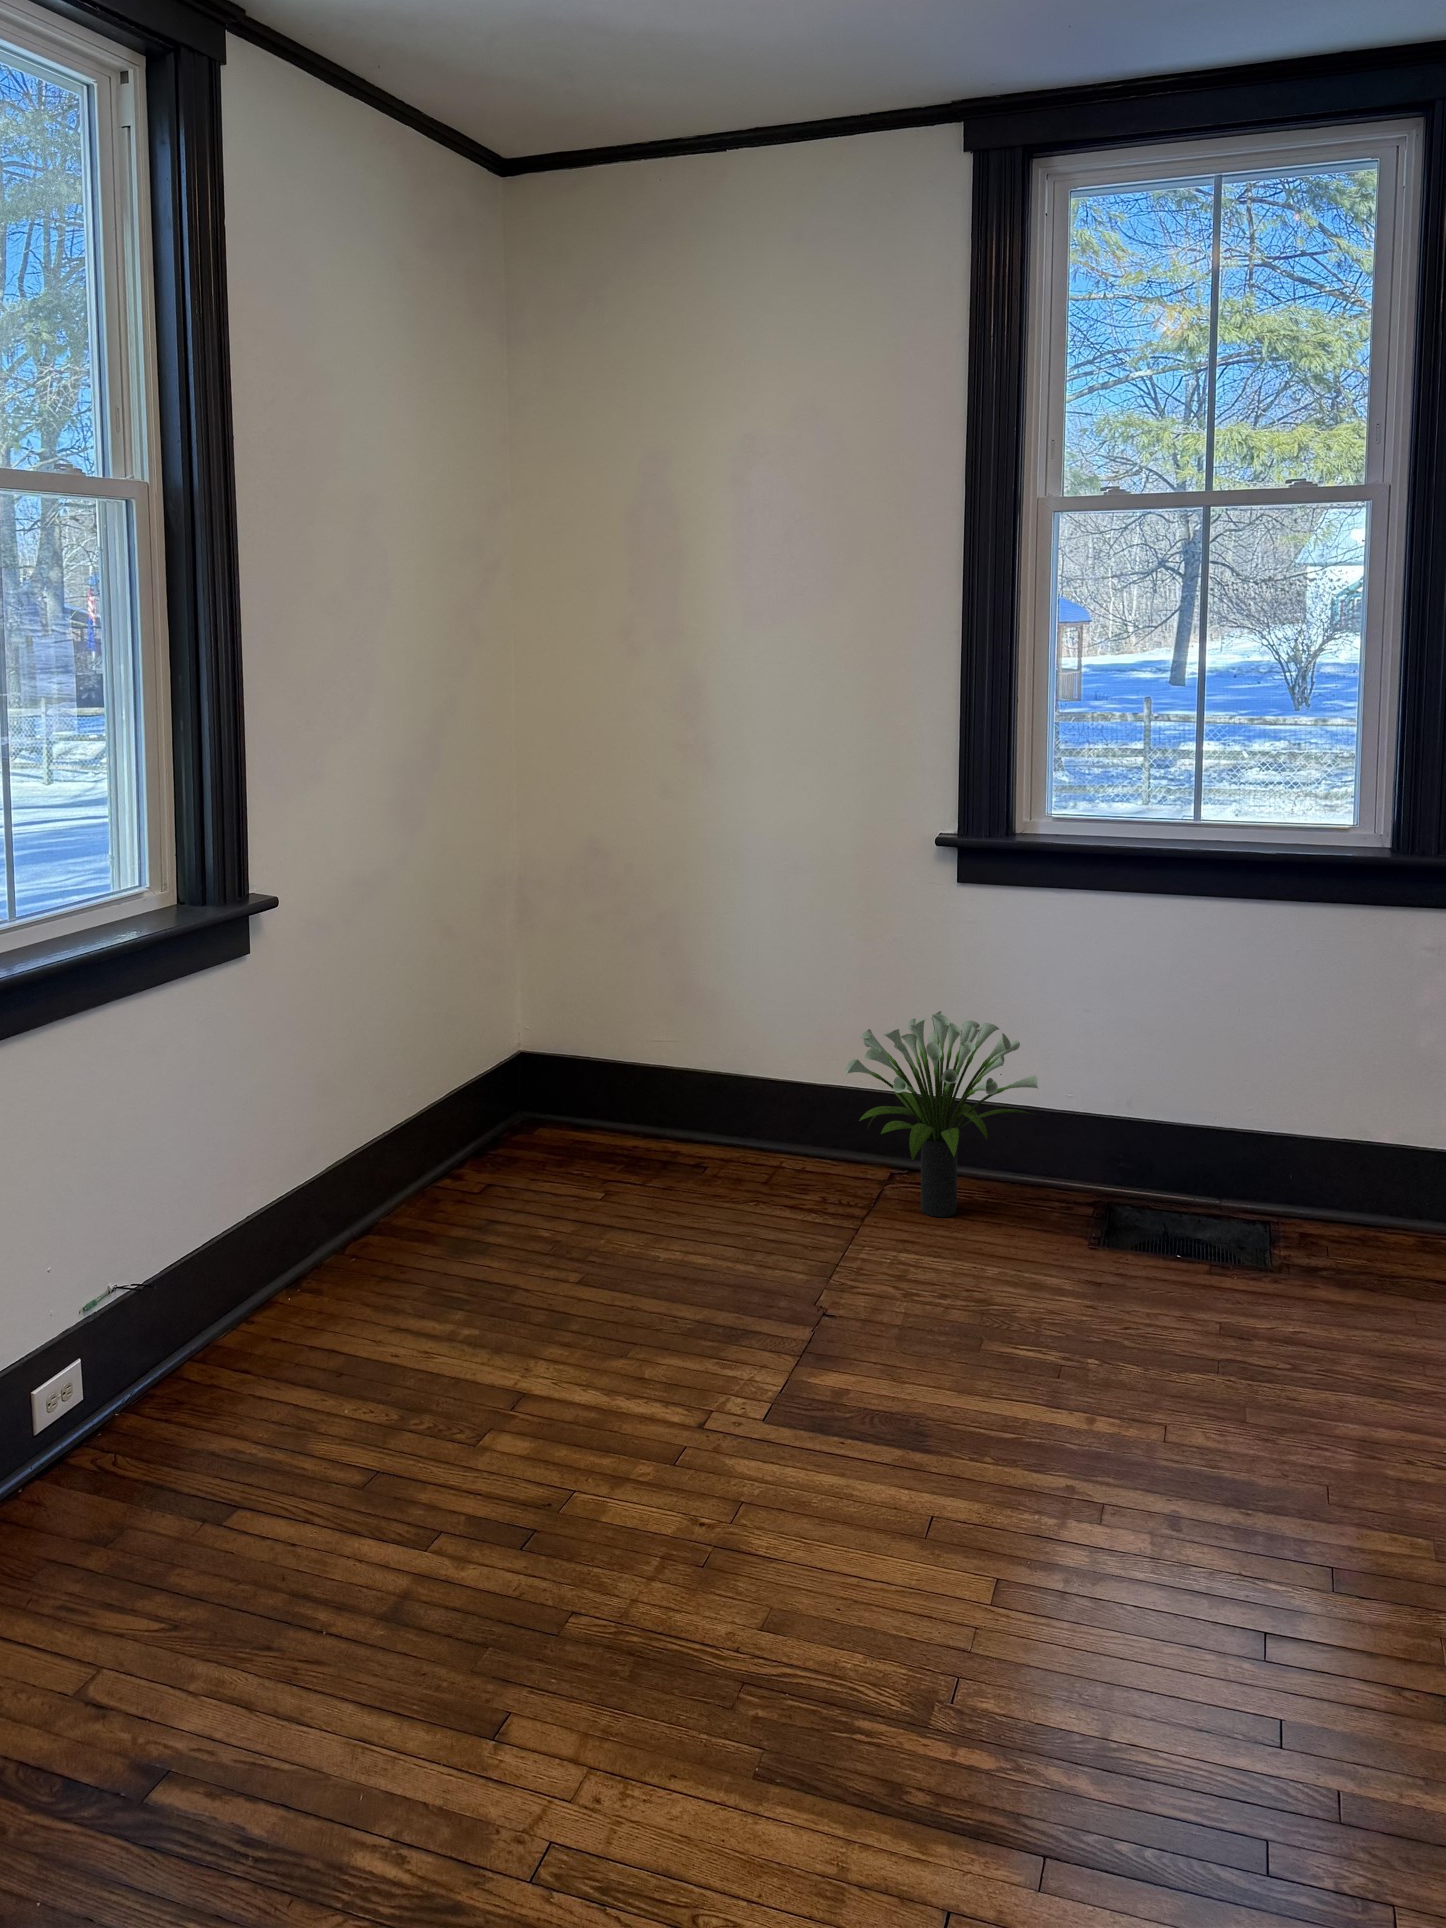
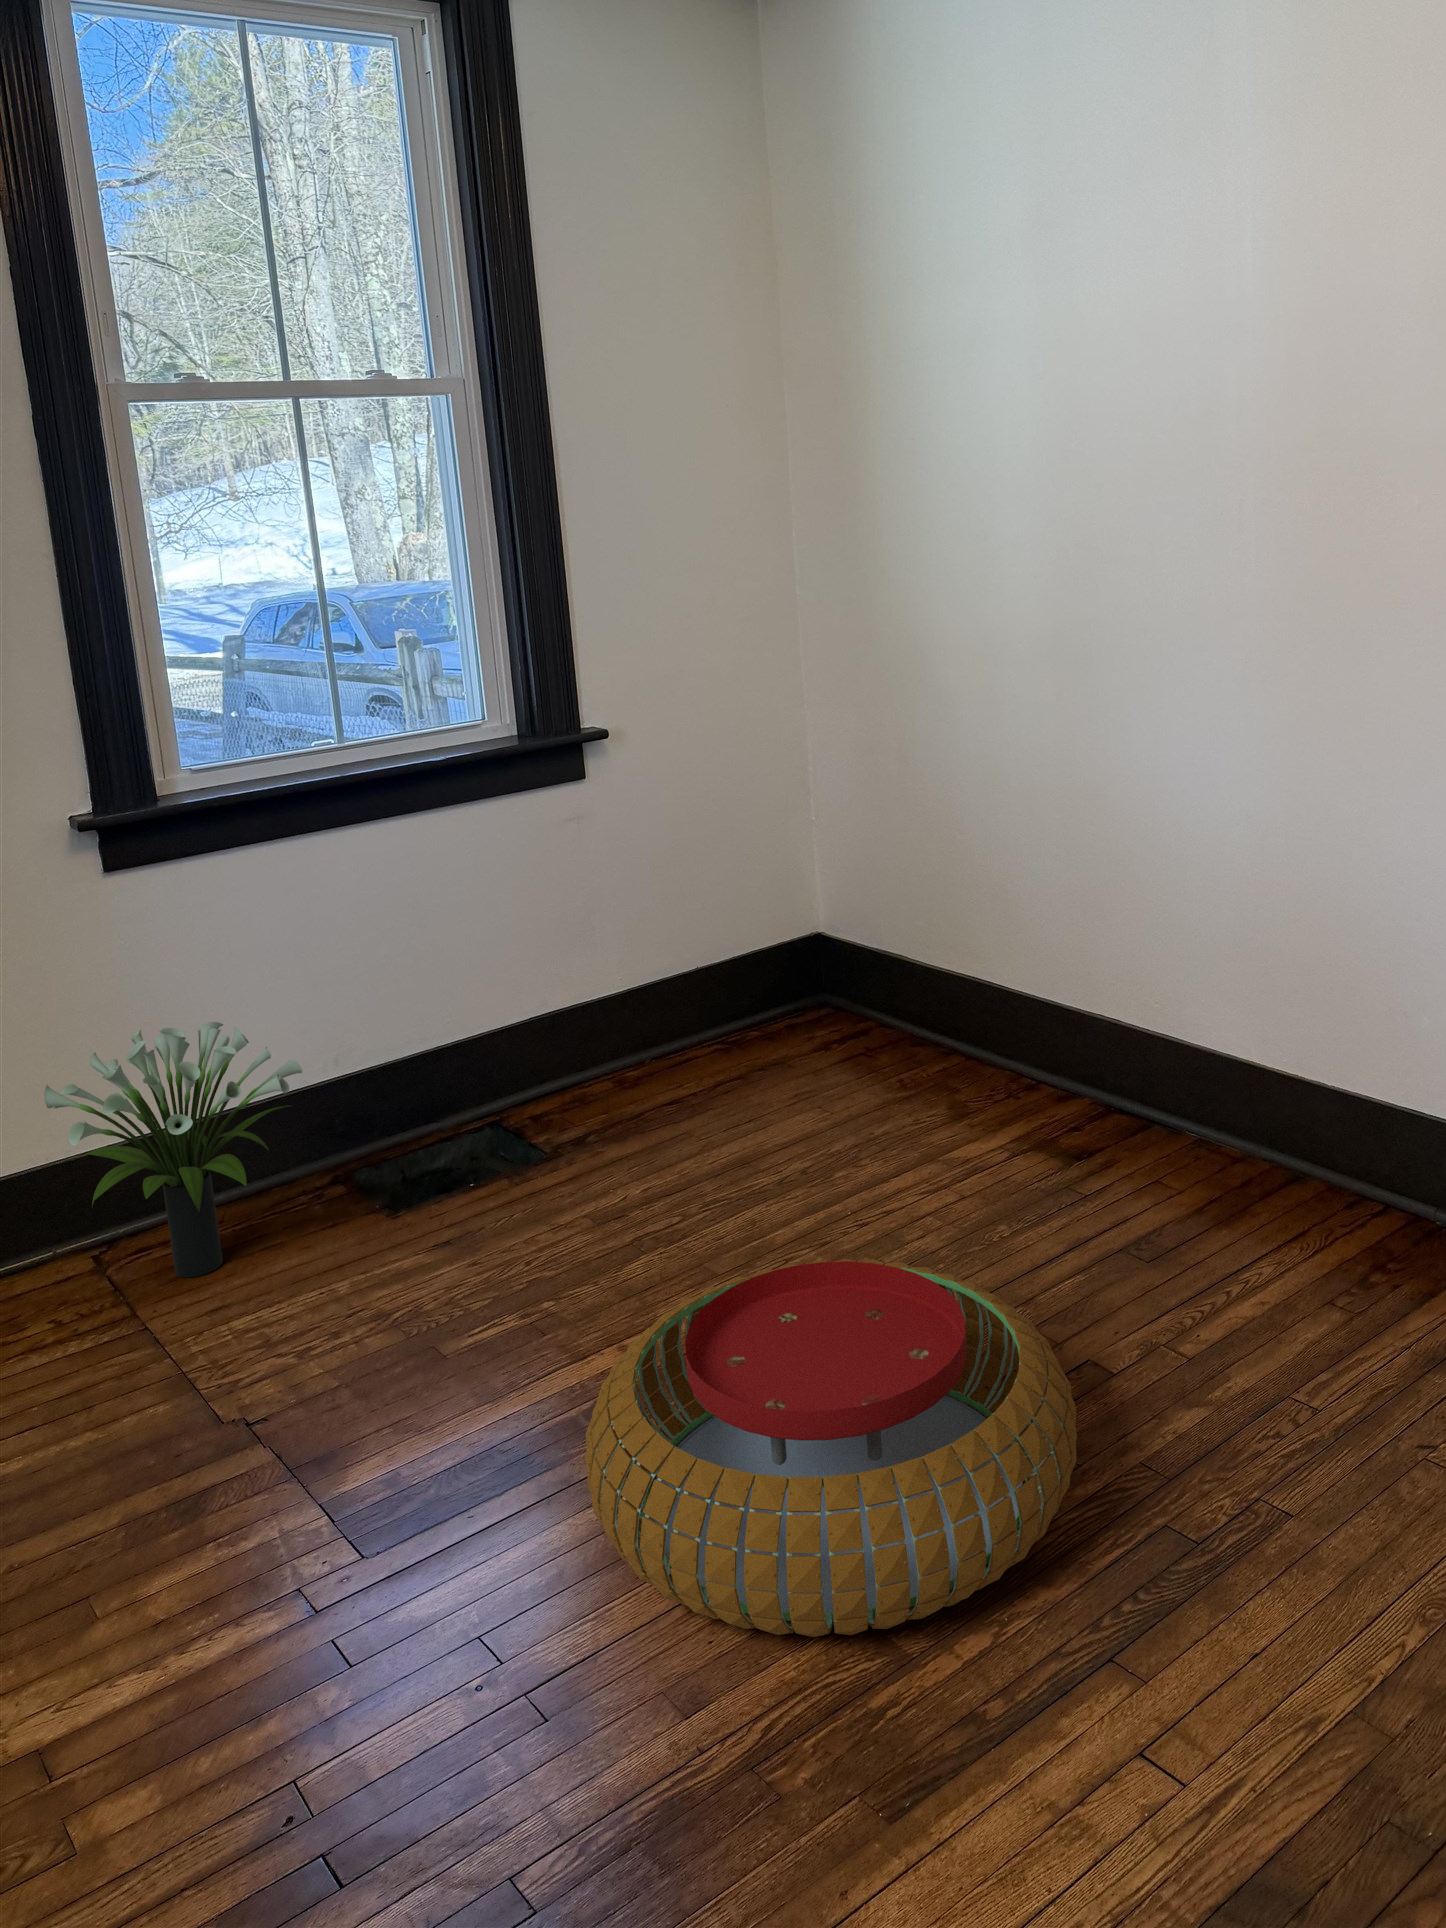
pouf: none [822,1376,1318,1752] -> present [585,1259,1077,1637]

